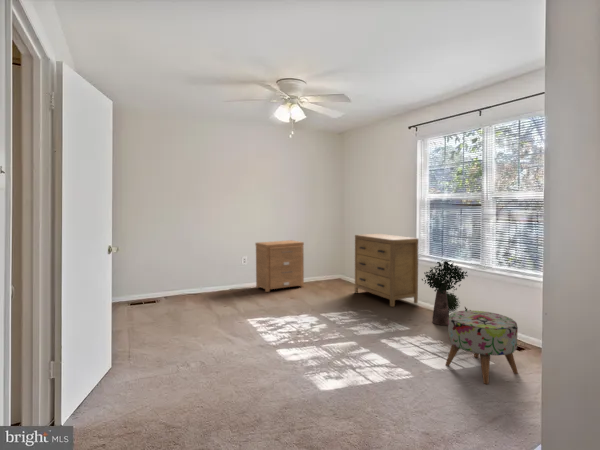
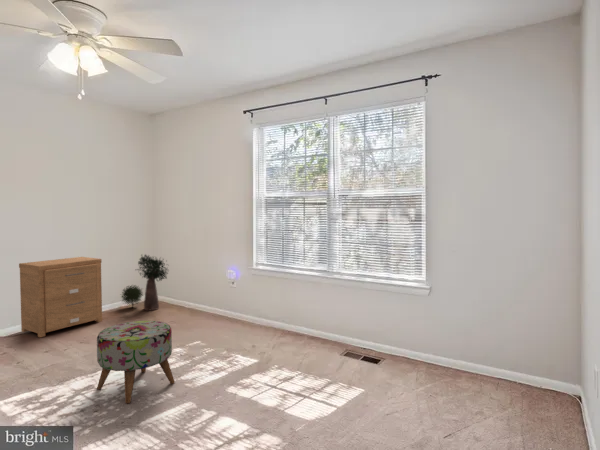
dresser: present [355,234,419,307] -> none [177,243,258,336]
potted plant: present [422,260,468,325] -> present [122,255,167,310]
ottoman: present [446,310,518,384] -> present [97,321,174,404]

